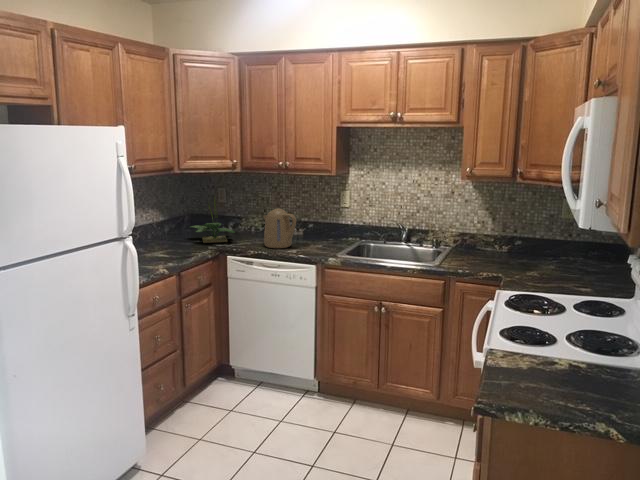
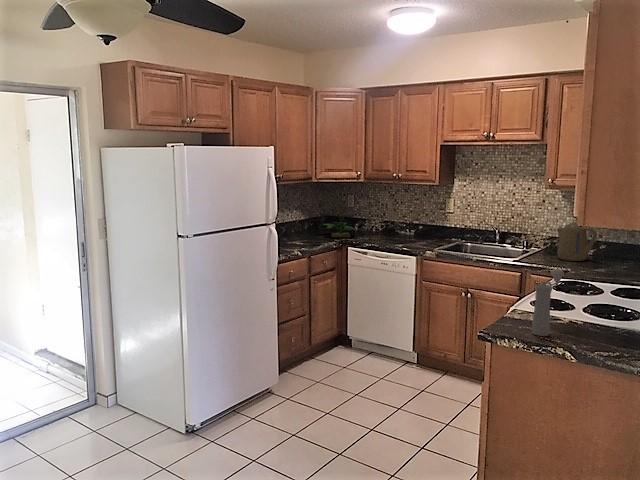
kettle: present [263,208,296,248] -> present [557,222,597,261]
pepper mill: none [537,300,571,401] -> present [532,269,564,336]

